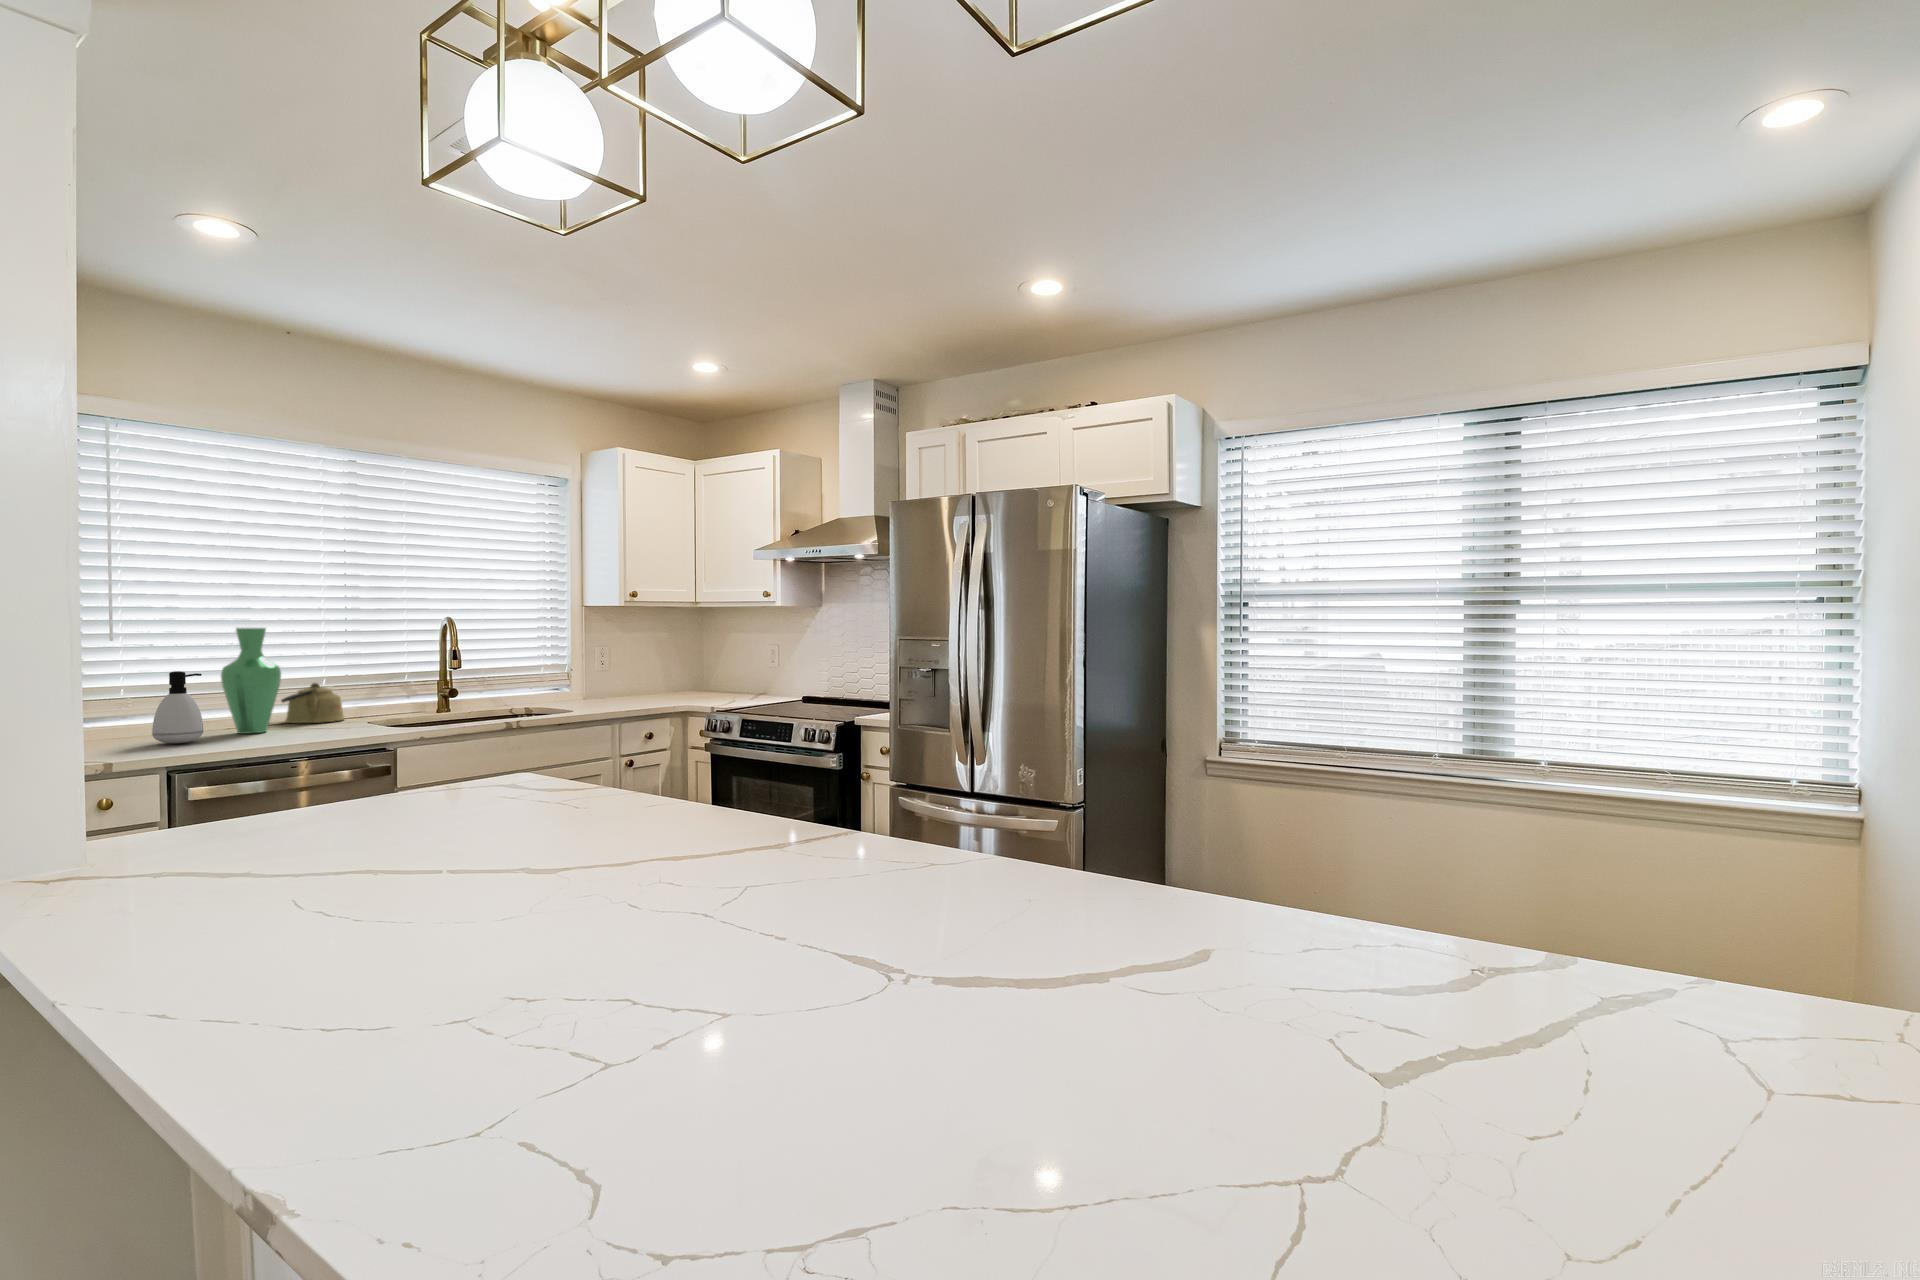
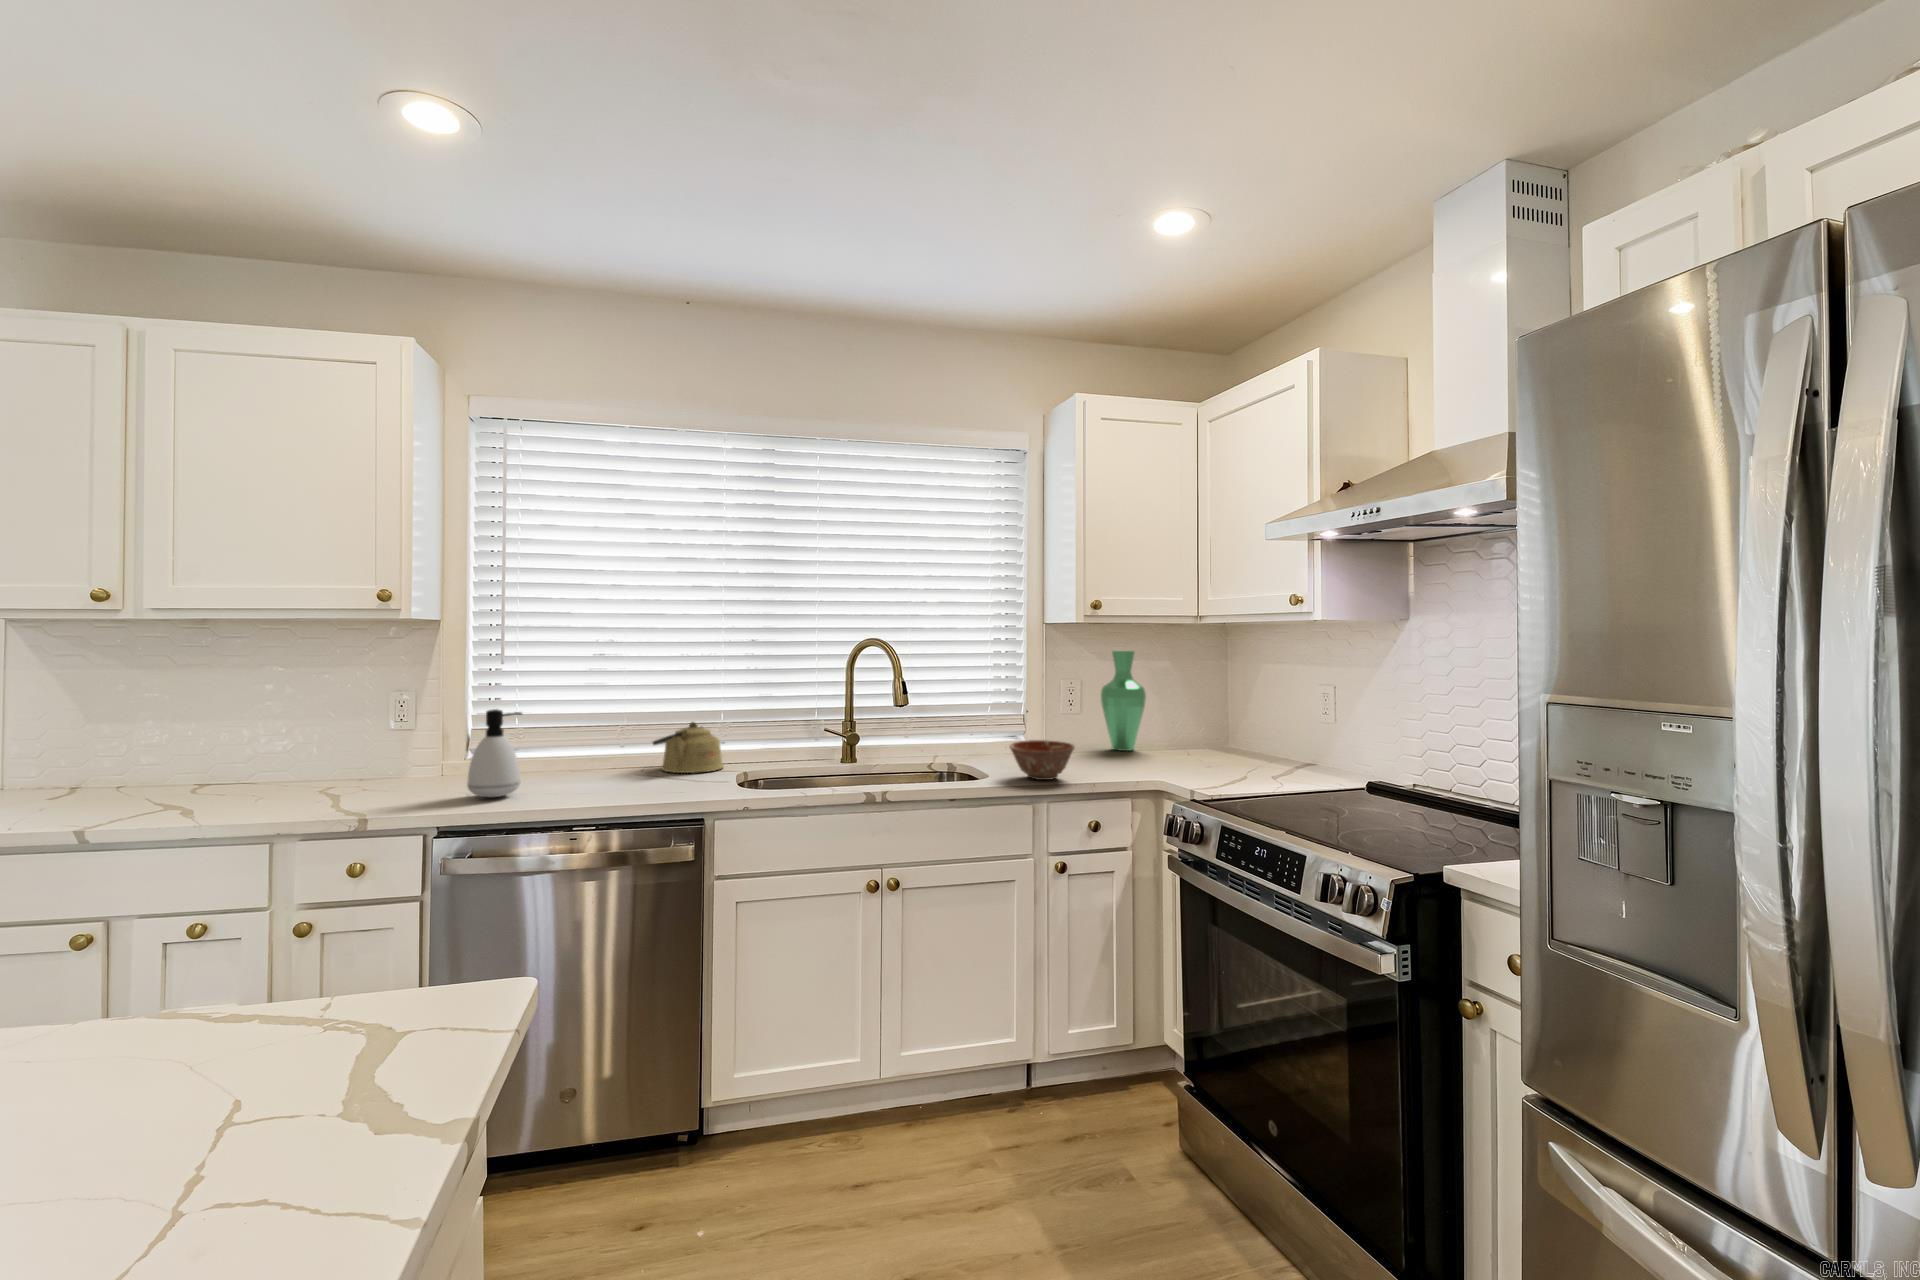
vase: present [221,628,281,734] -> present [1101,650,1146,751]
ceramic bowl: none [589,685,635,709] -> present [1010,740,1075,780]

